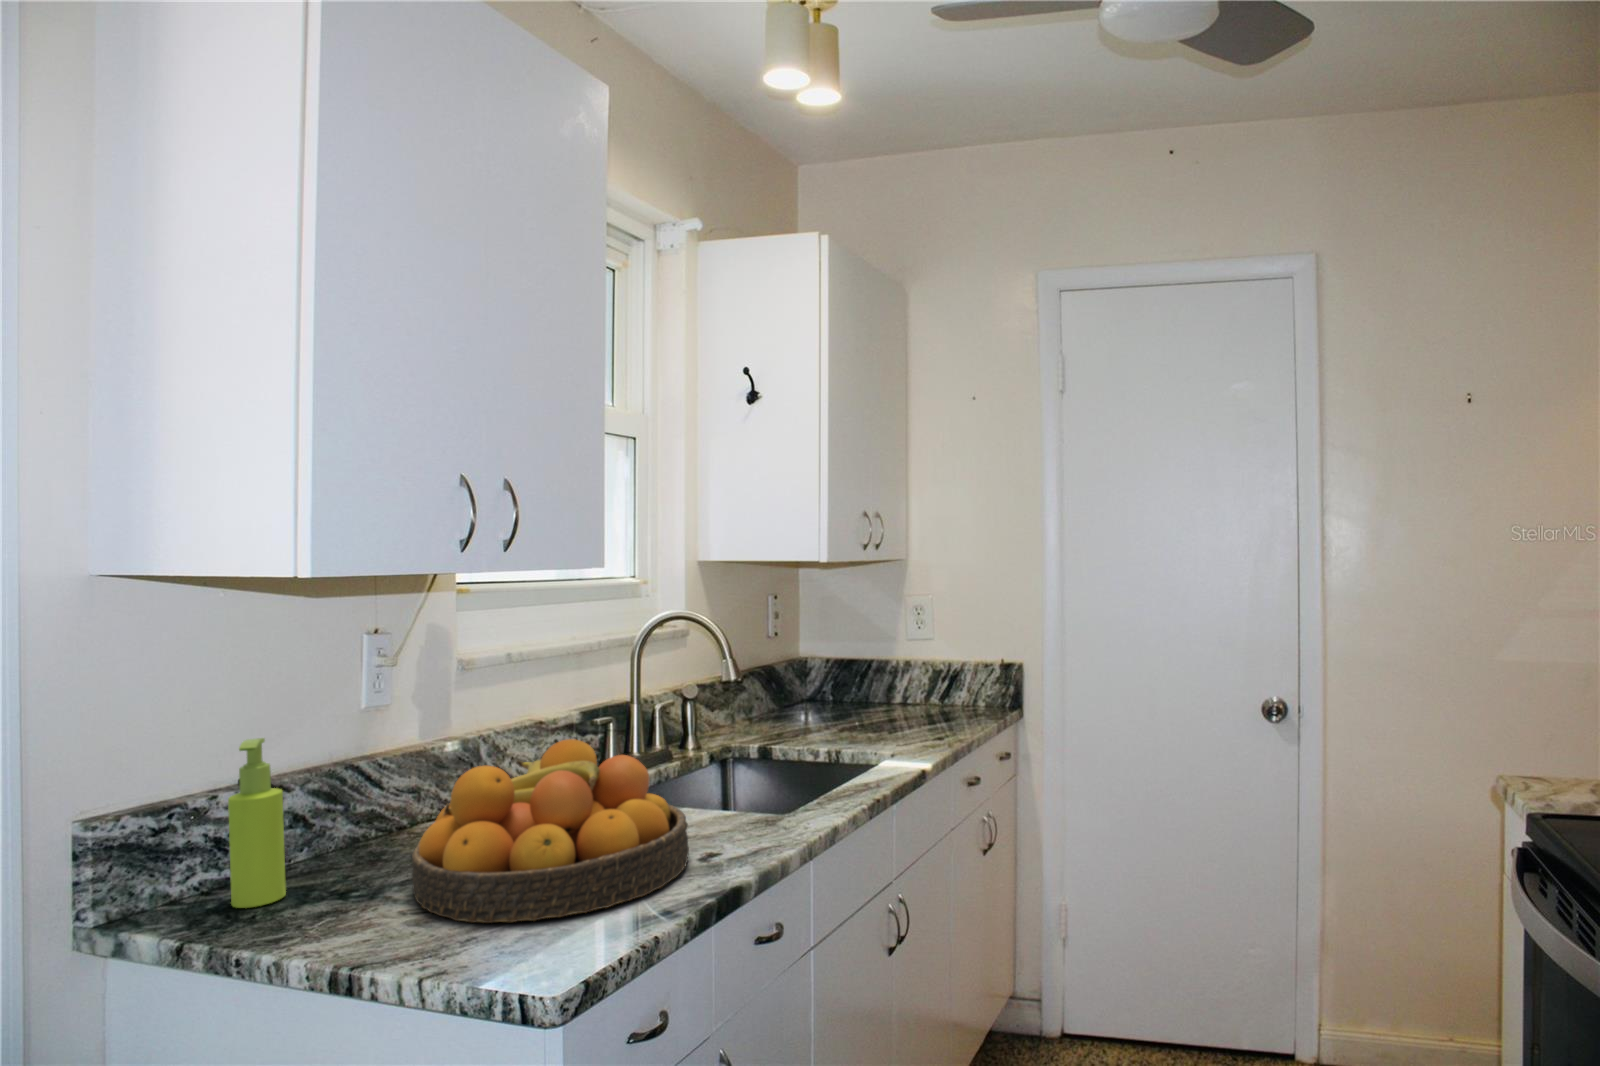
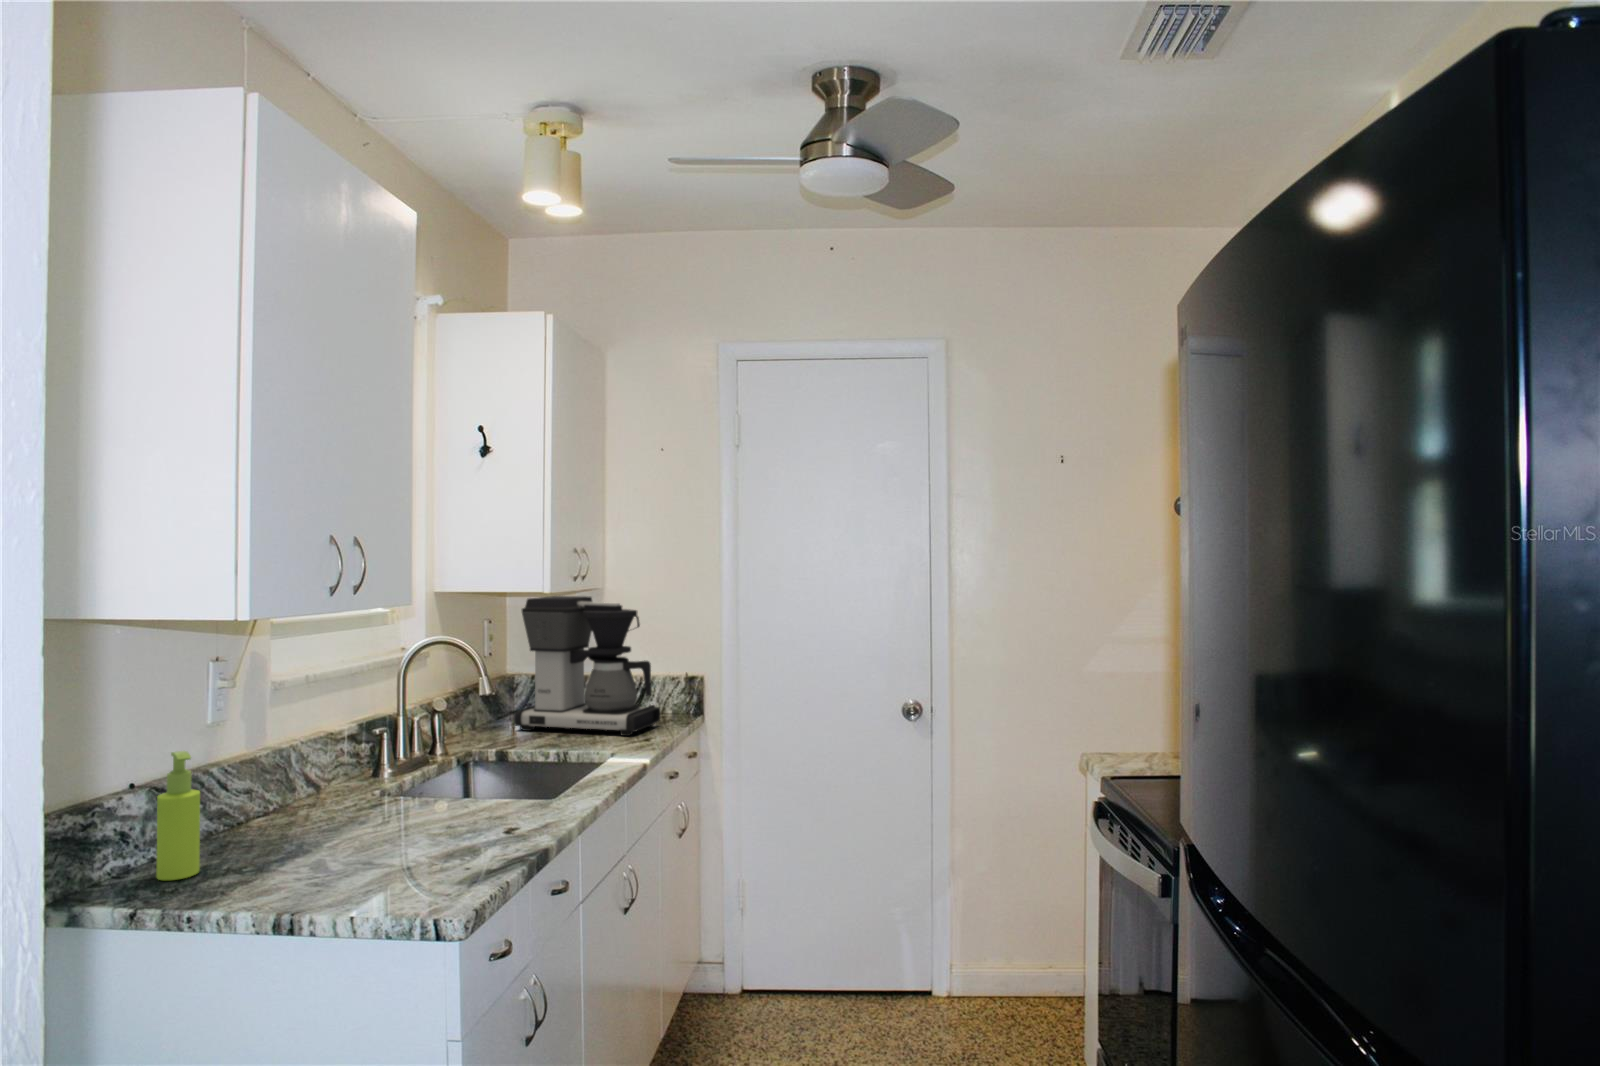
coffee maker: none [790,560,968,734] -> present [514,596,661,736]
fruit bowl: present [412,739,689,923] -> none [309,745,514,871]

